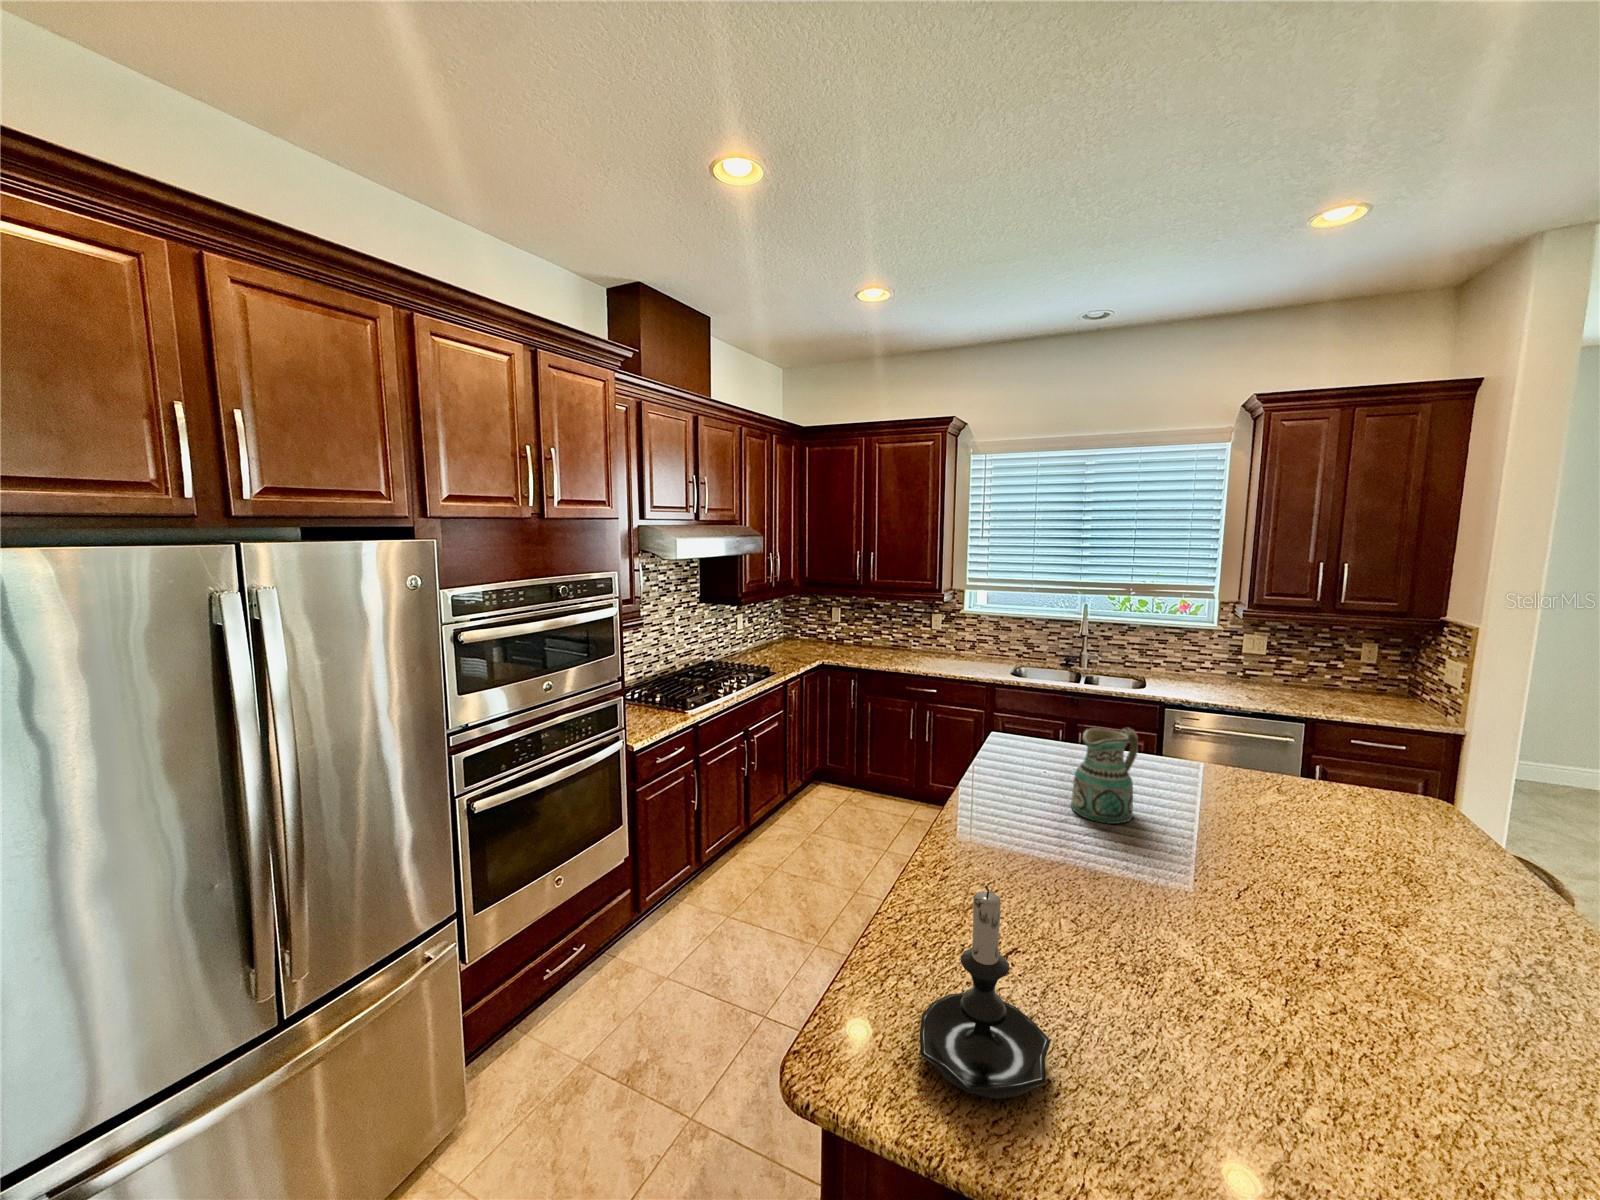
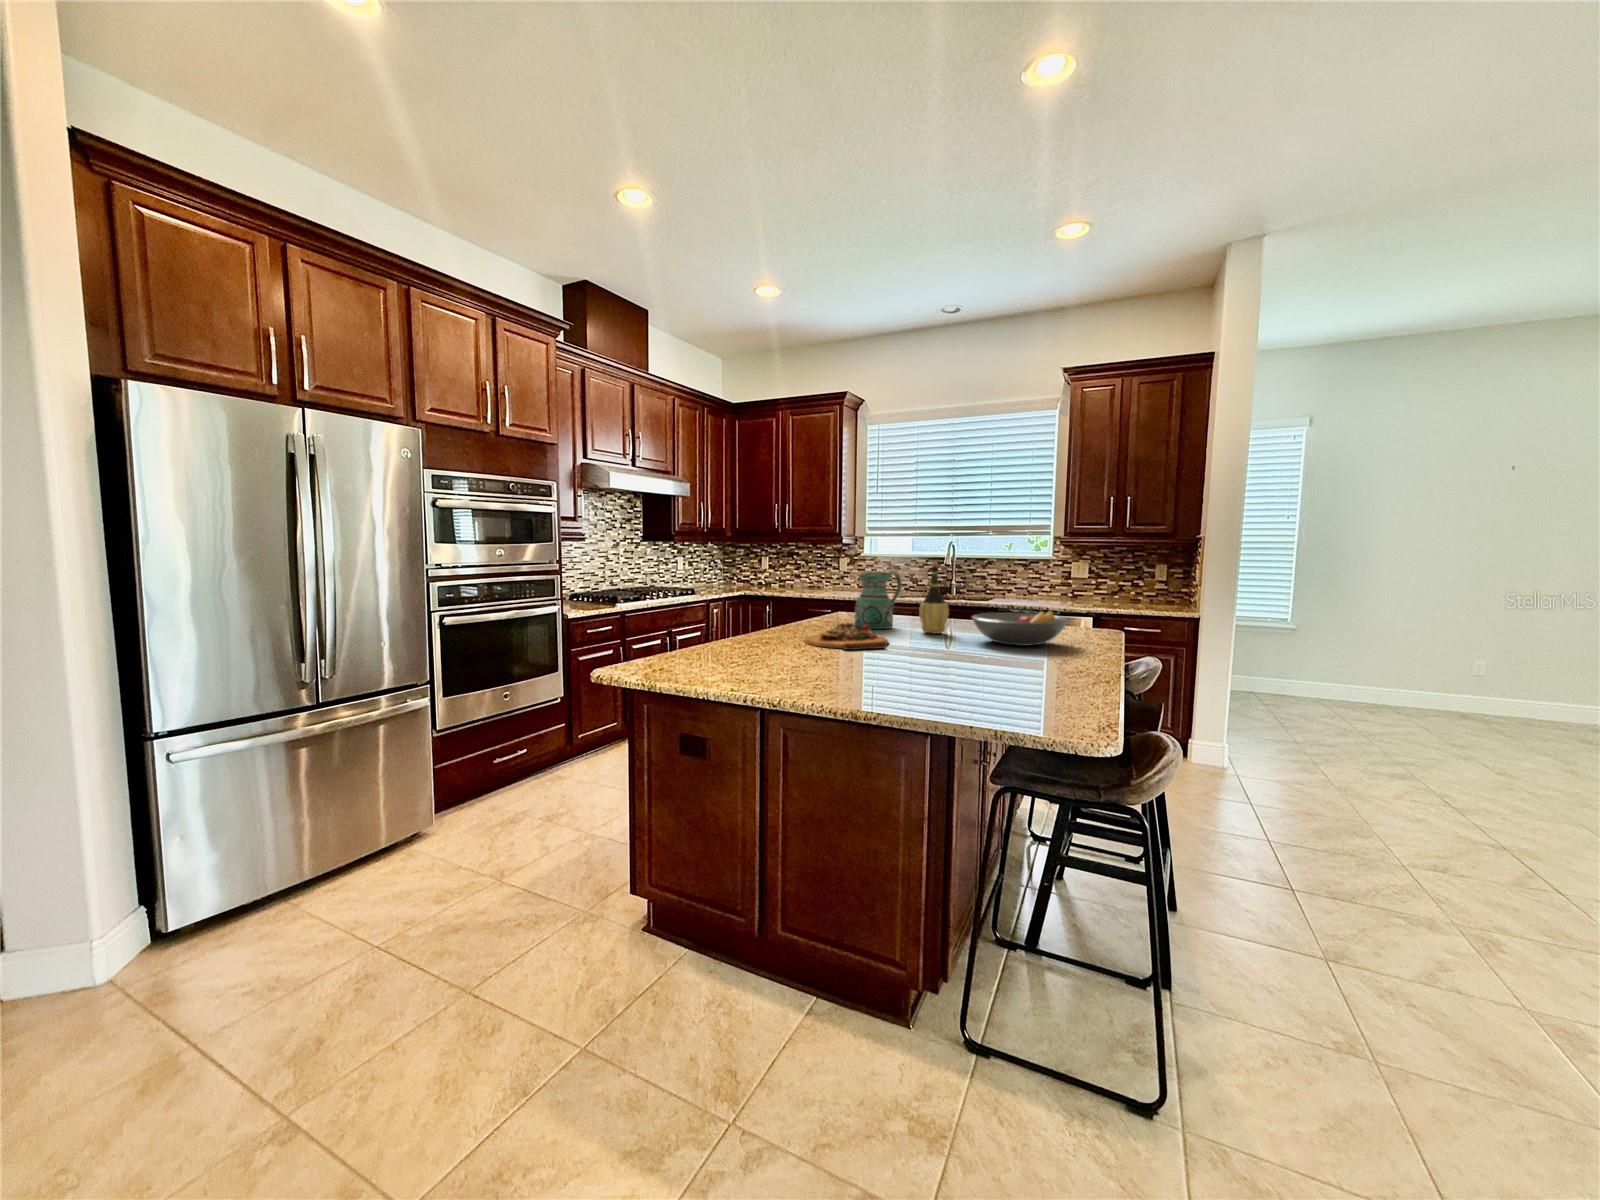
wine bottle: none [1188,735,1240,845] -> present [919,562,949,633]
fruit bowl: none [1301,820,1494,909] -> present [972,611,1068,646]
cutting board: none [1052,856,1218,945] -> present [804,623,889,650]
candle holder: present [920,886,1051,1099] -> none [662,564,736,667]

